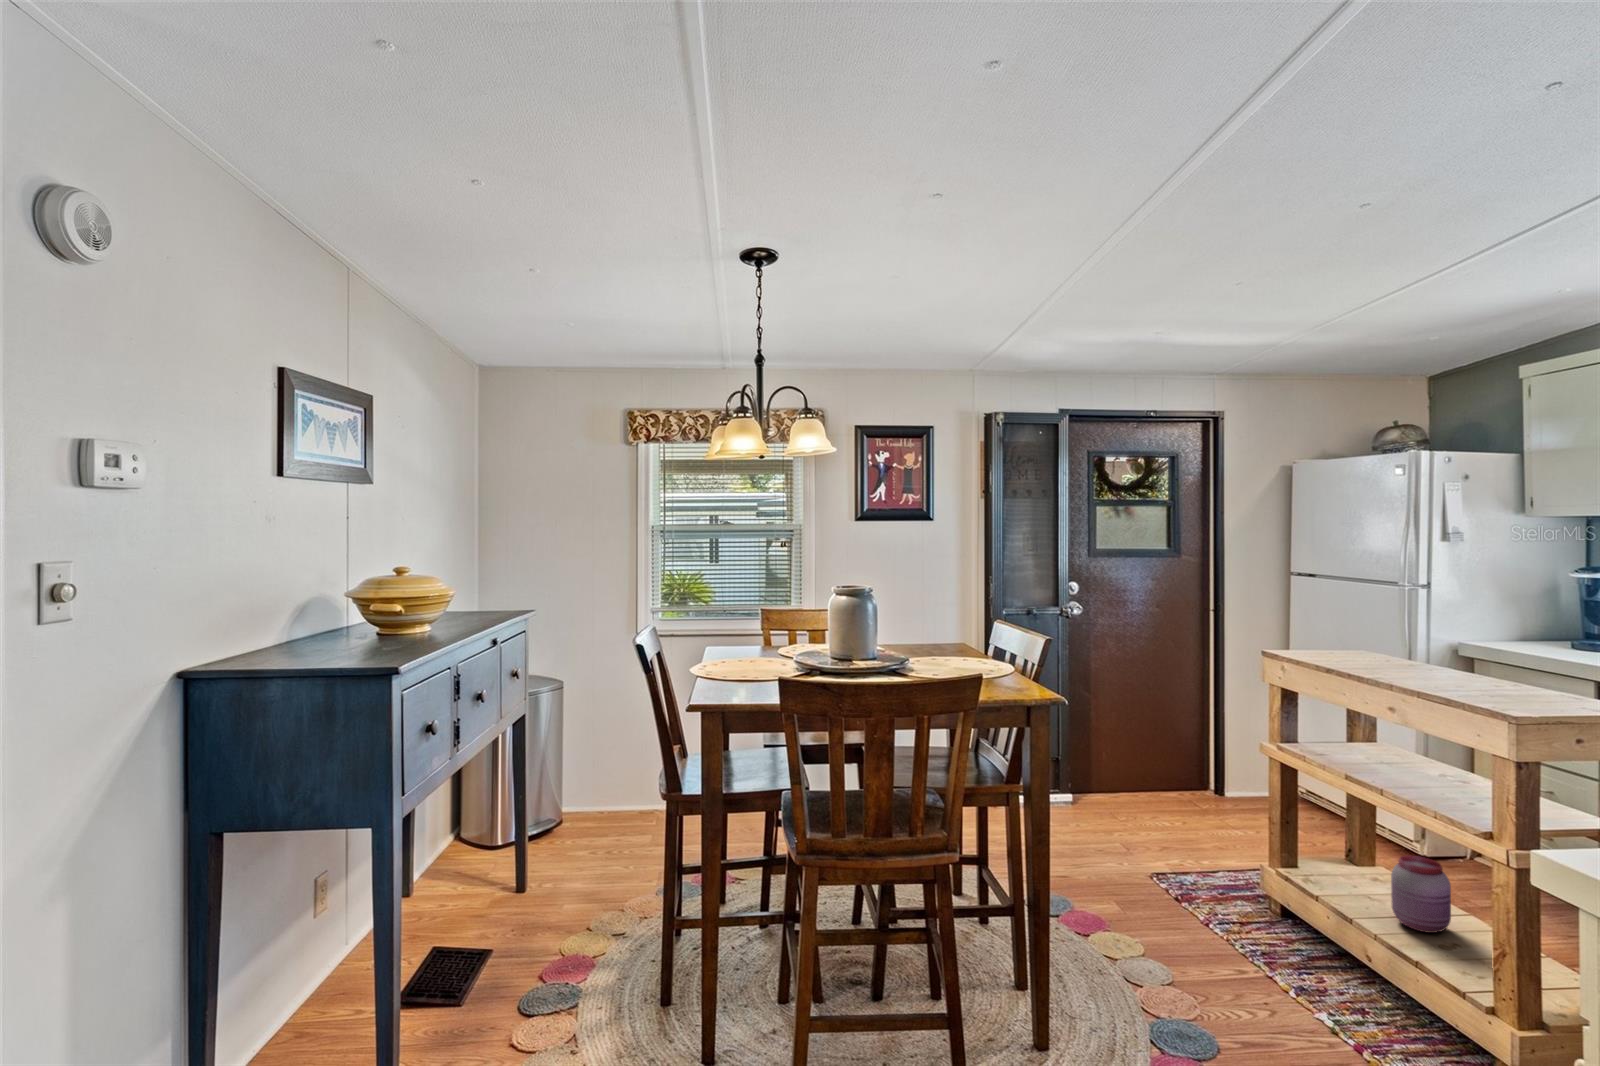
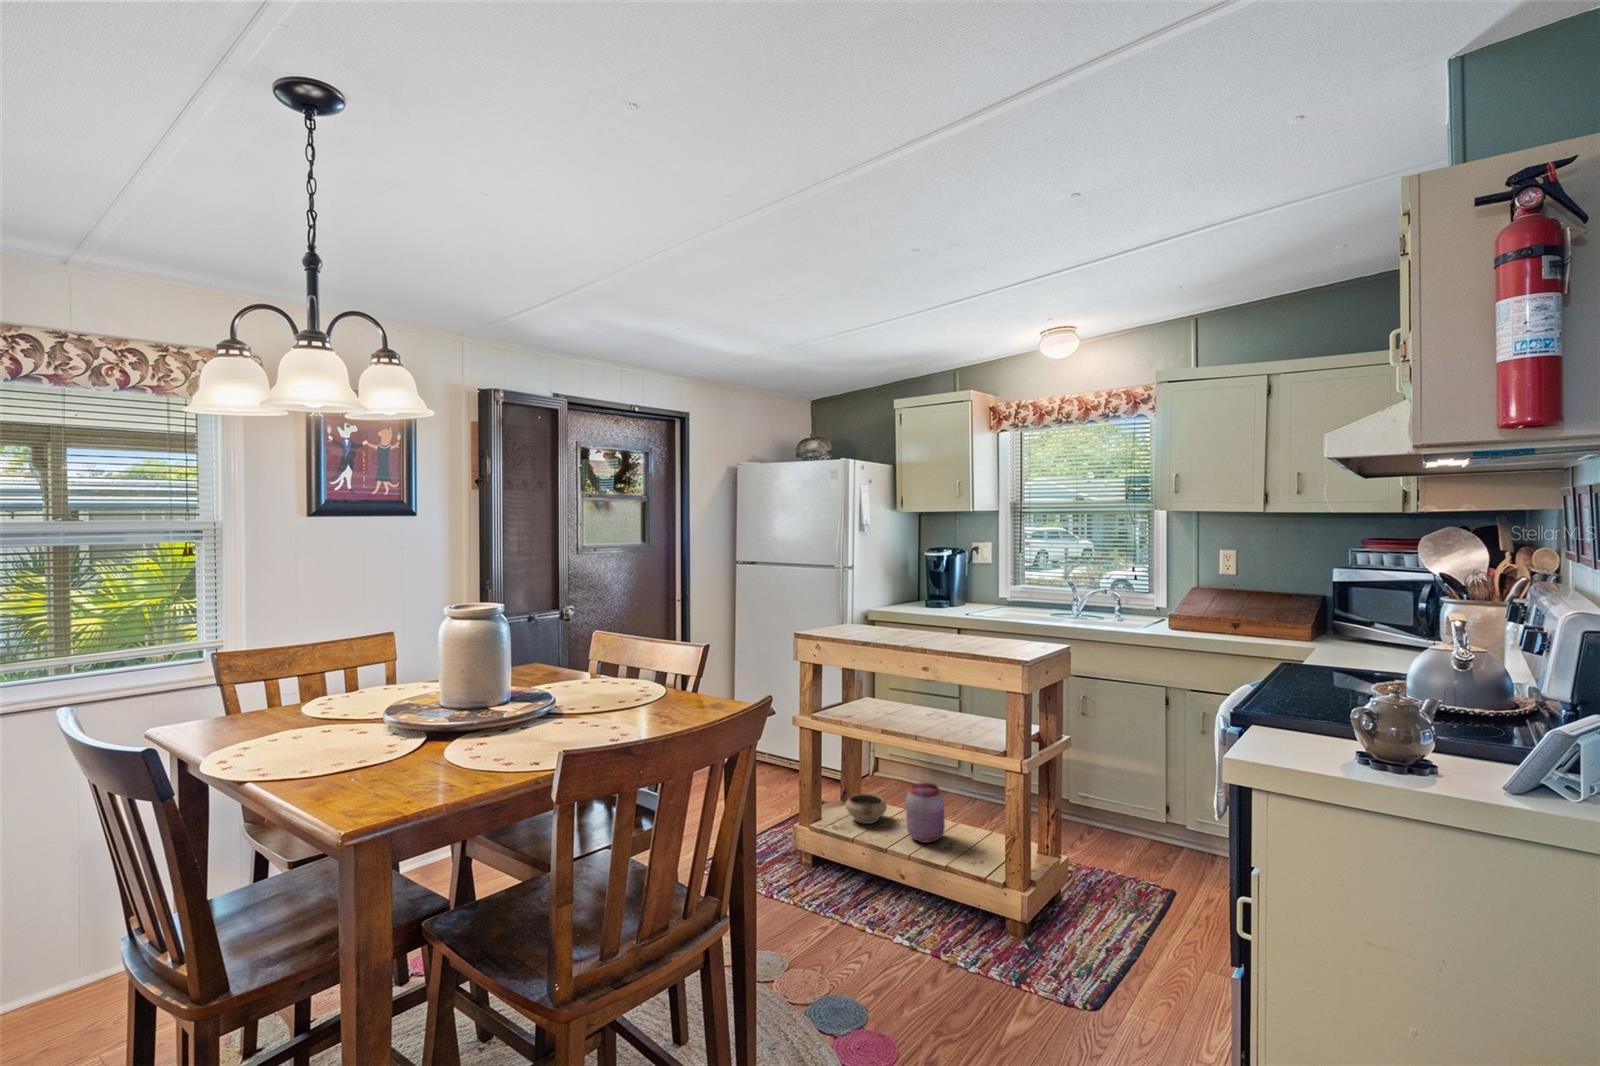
ceramic bowl: none [1327,854,1387,892] -> present [846,794,887,824]

